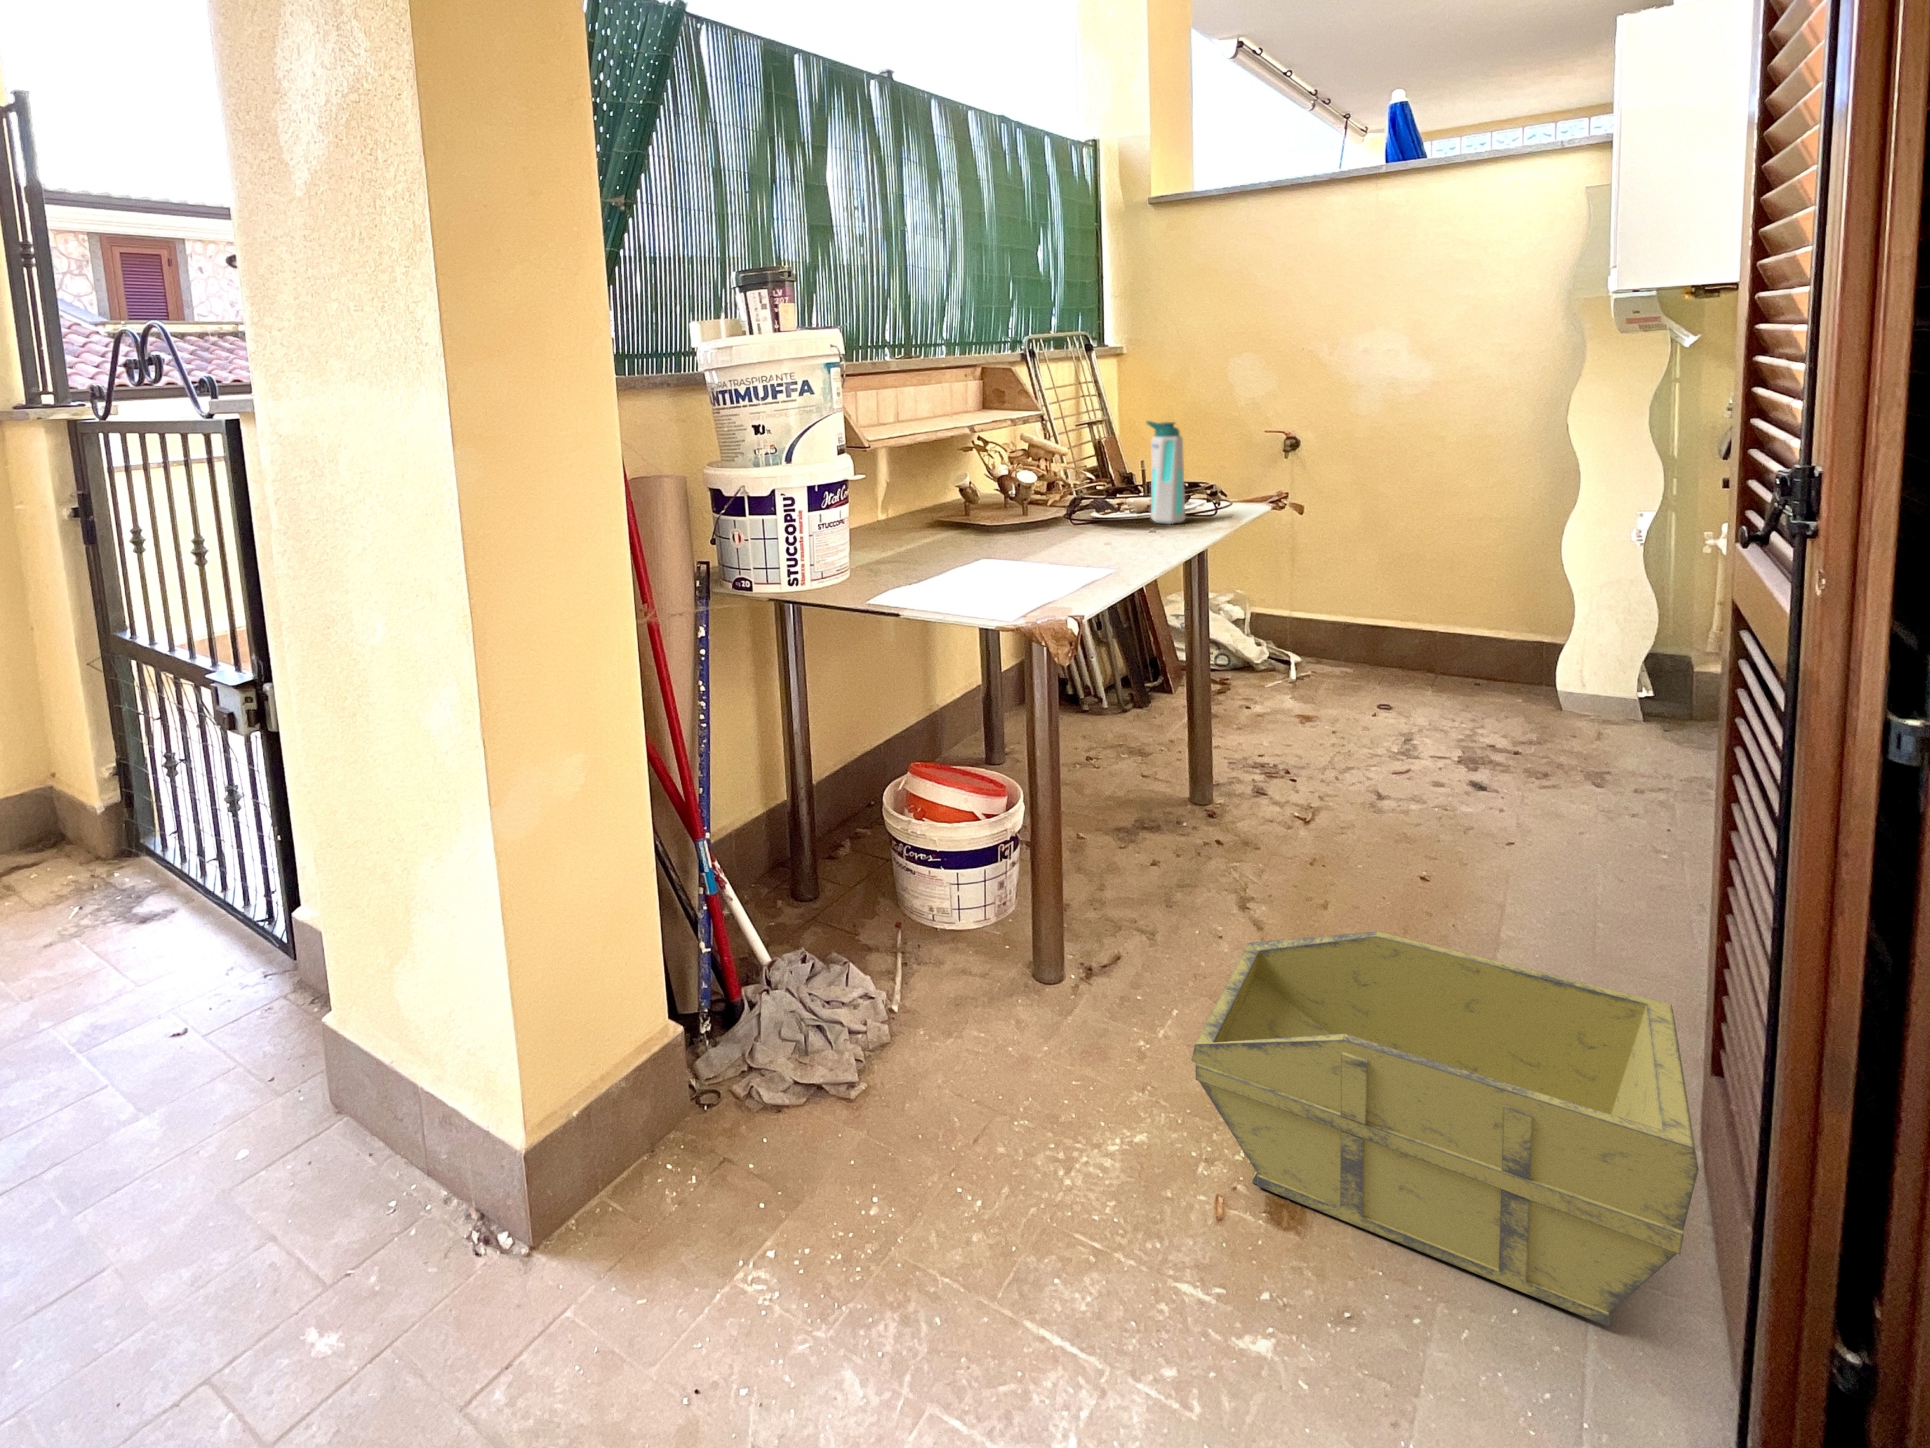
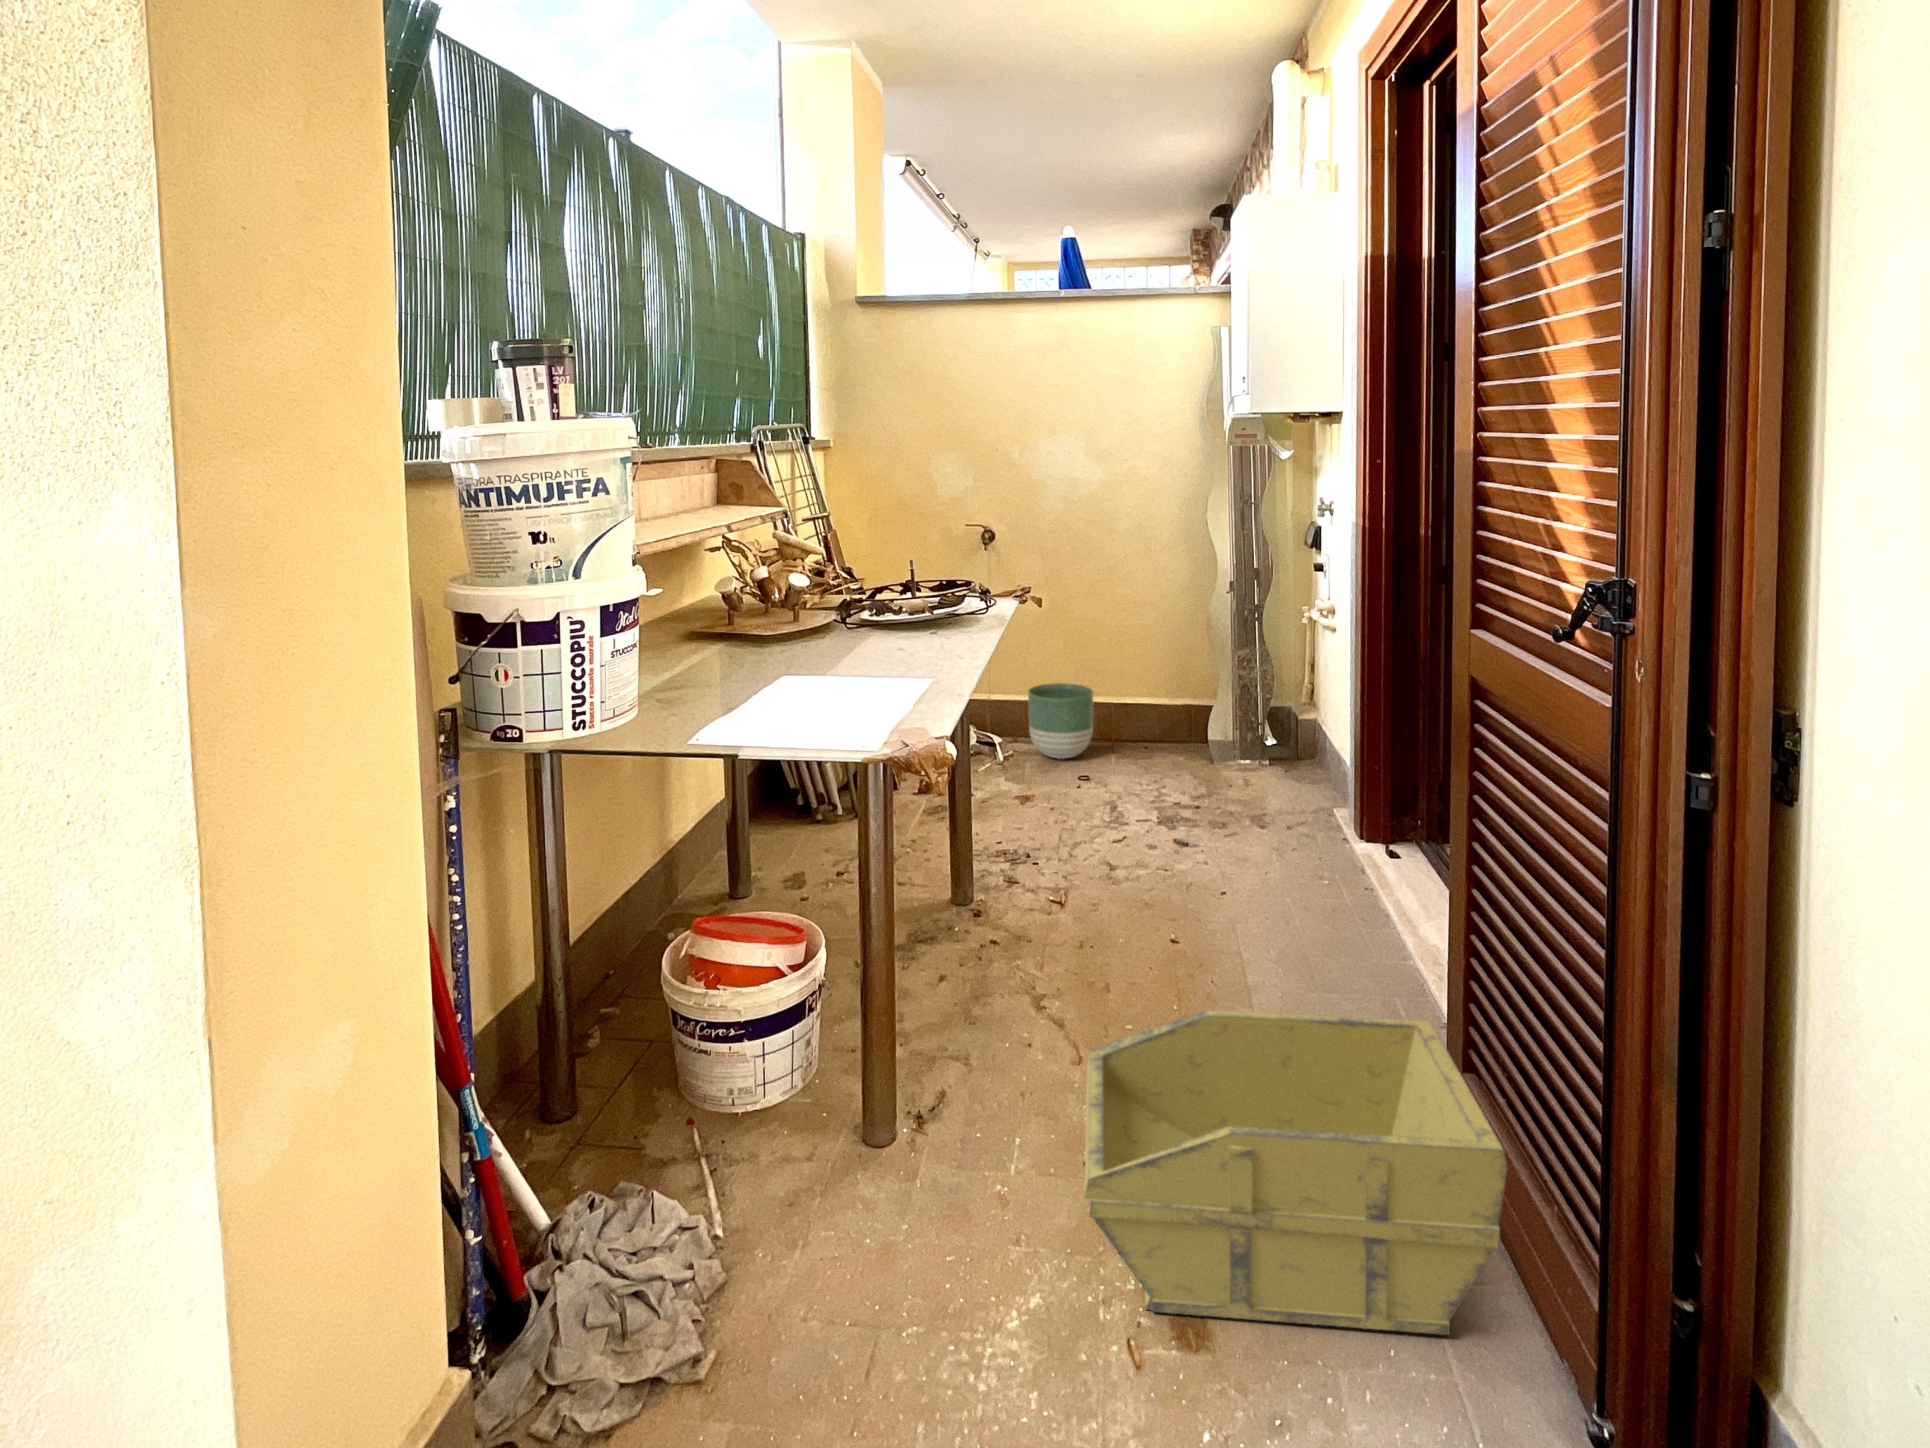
water bottle: present [1147,421,1185,524] -> none [908,520,947,623]
planter: none [1328,603,1409,684] -> present [1028,683,1093,759]

